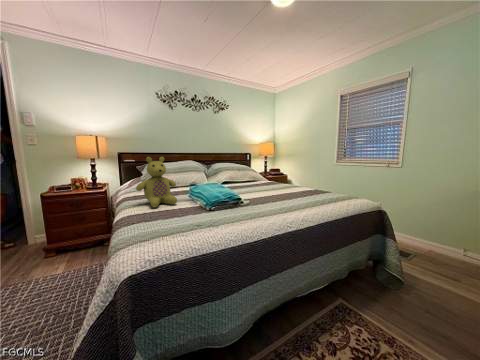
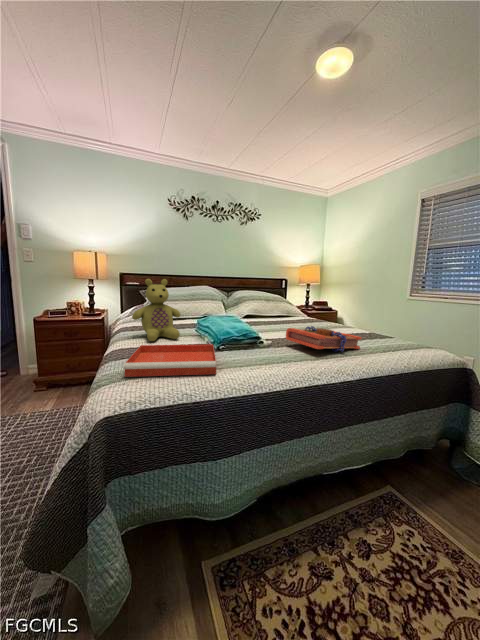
book: none [260,187,314,205] -> present [286,326,362,352]
tray: none [139,206,215,239] -> present [124,344,216,377]

